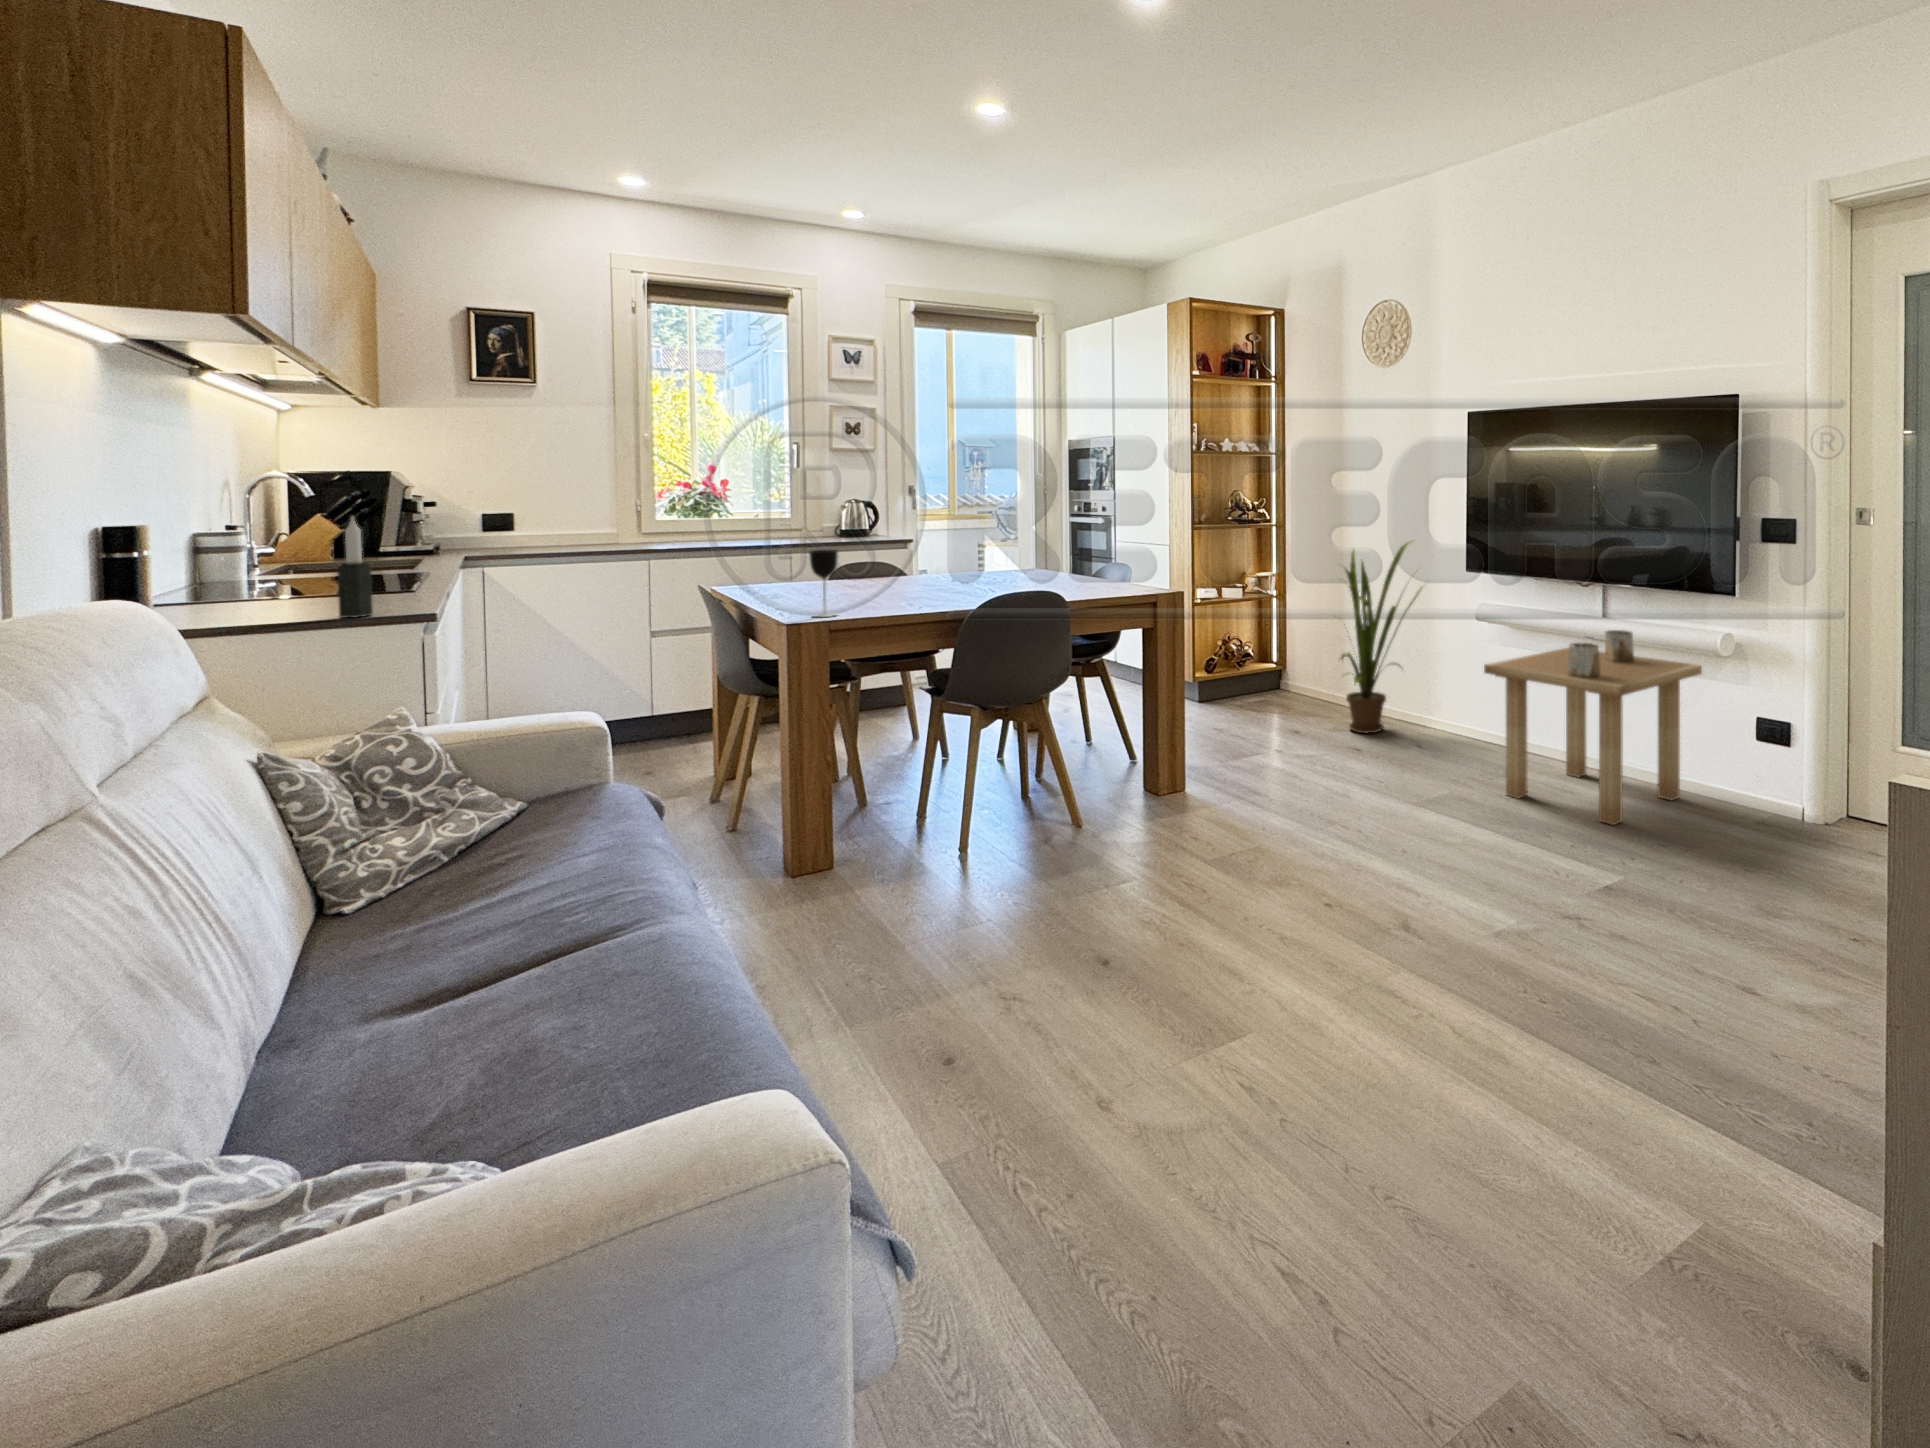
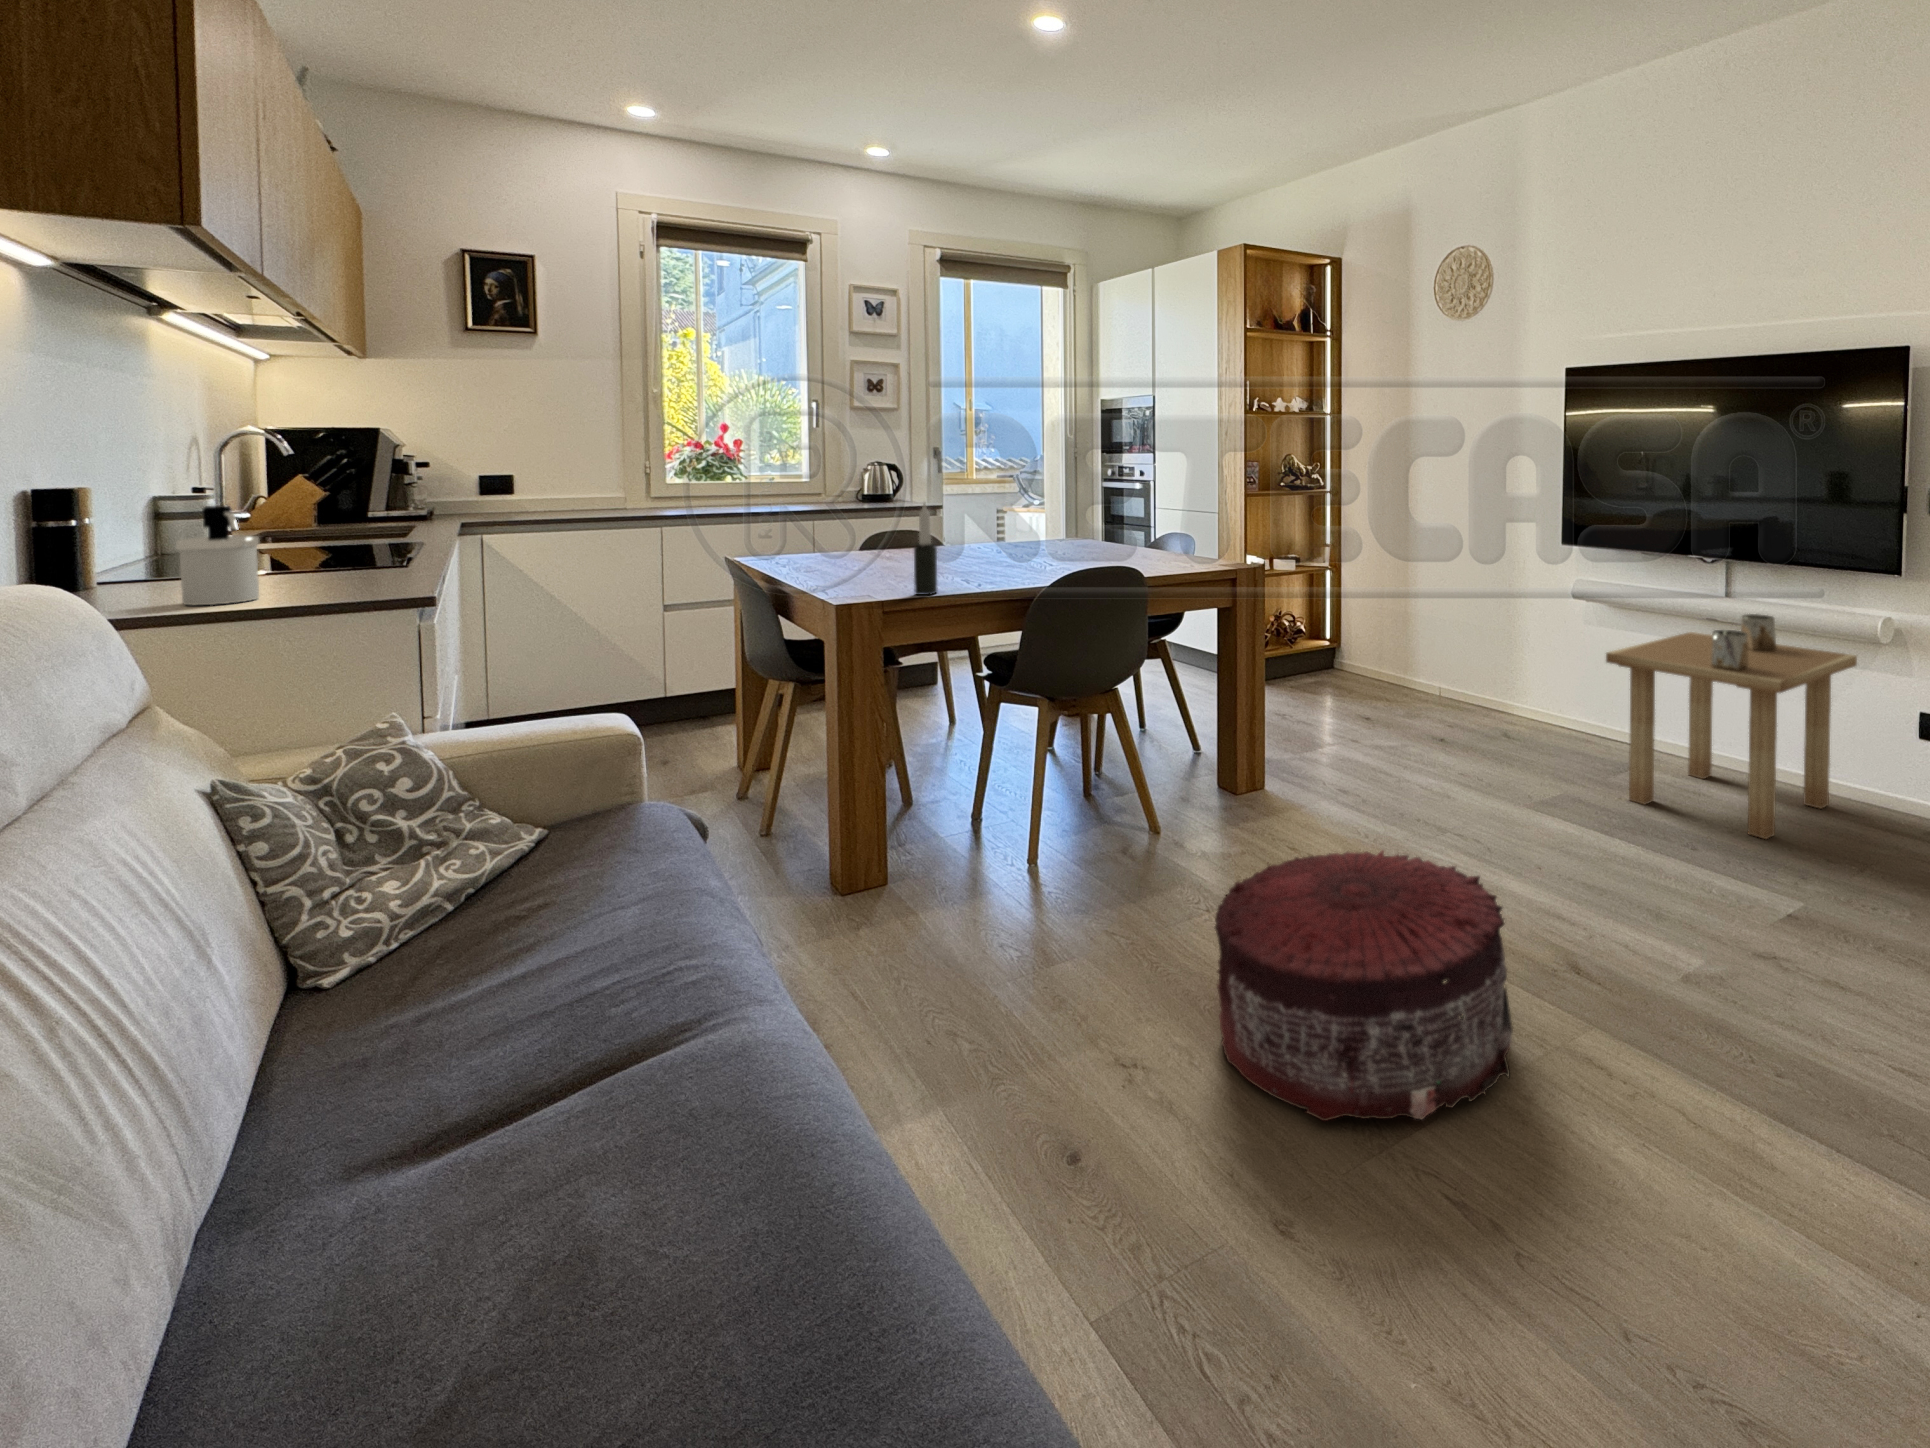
candle: present [337,517,373,618] -> present [914,502,938,595]
soap dispenser: none [218,538,288,622] -> present [176,505,259,605]
house plant: present [1341,542,1422,733] -> none [1410,510,1516,723]
wine glass: present [809,550,838,617] -> none [856,520,889,598]
pouf: none [1090,823,1333,1034] -> present [1214,851,1513,1121]

